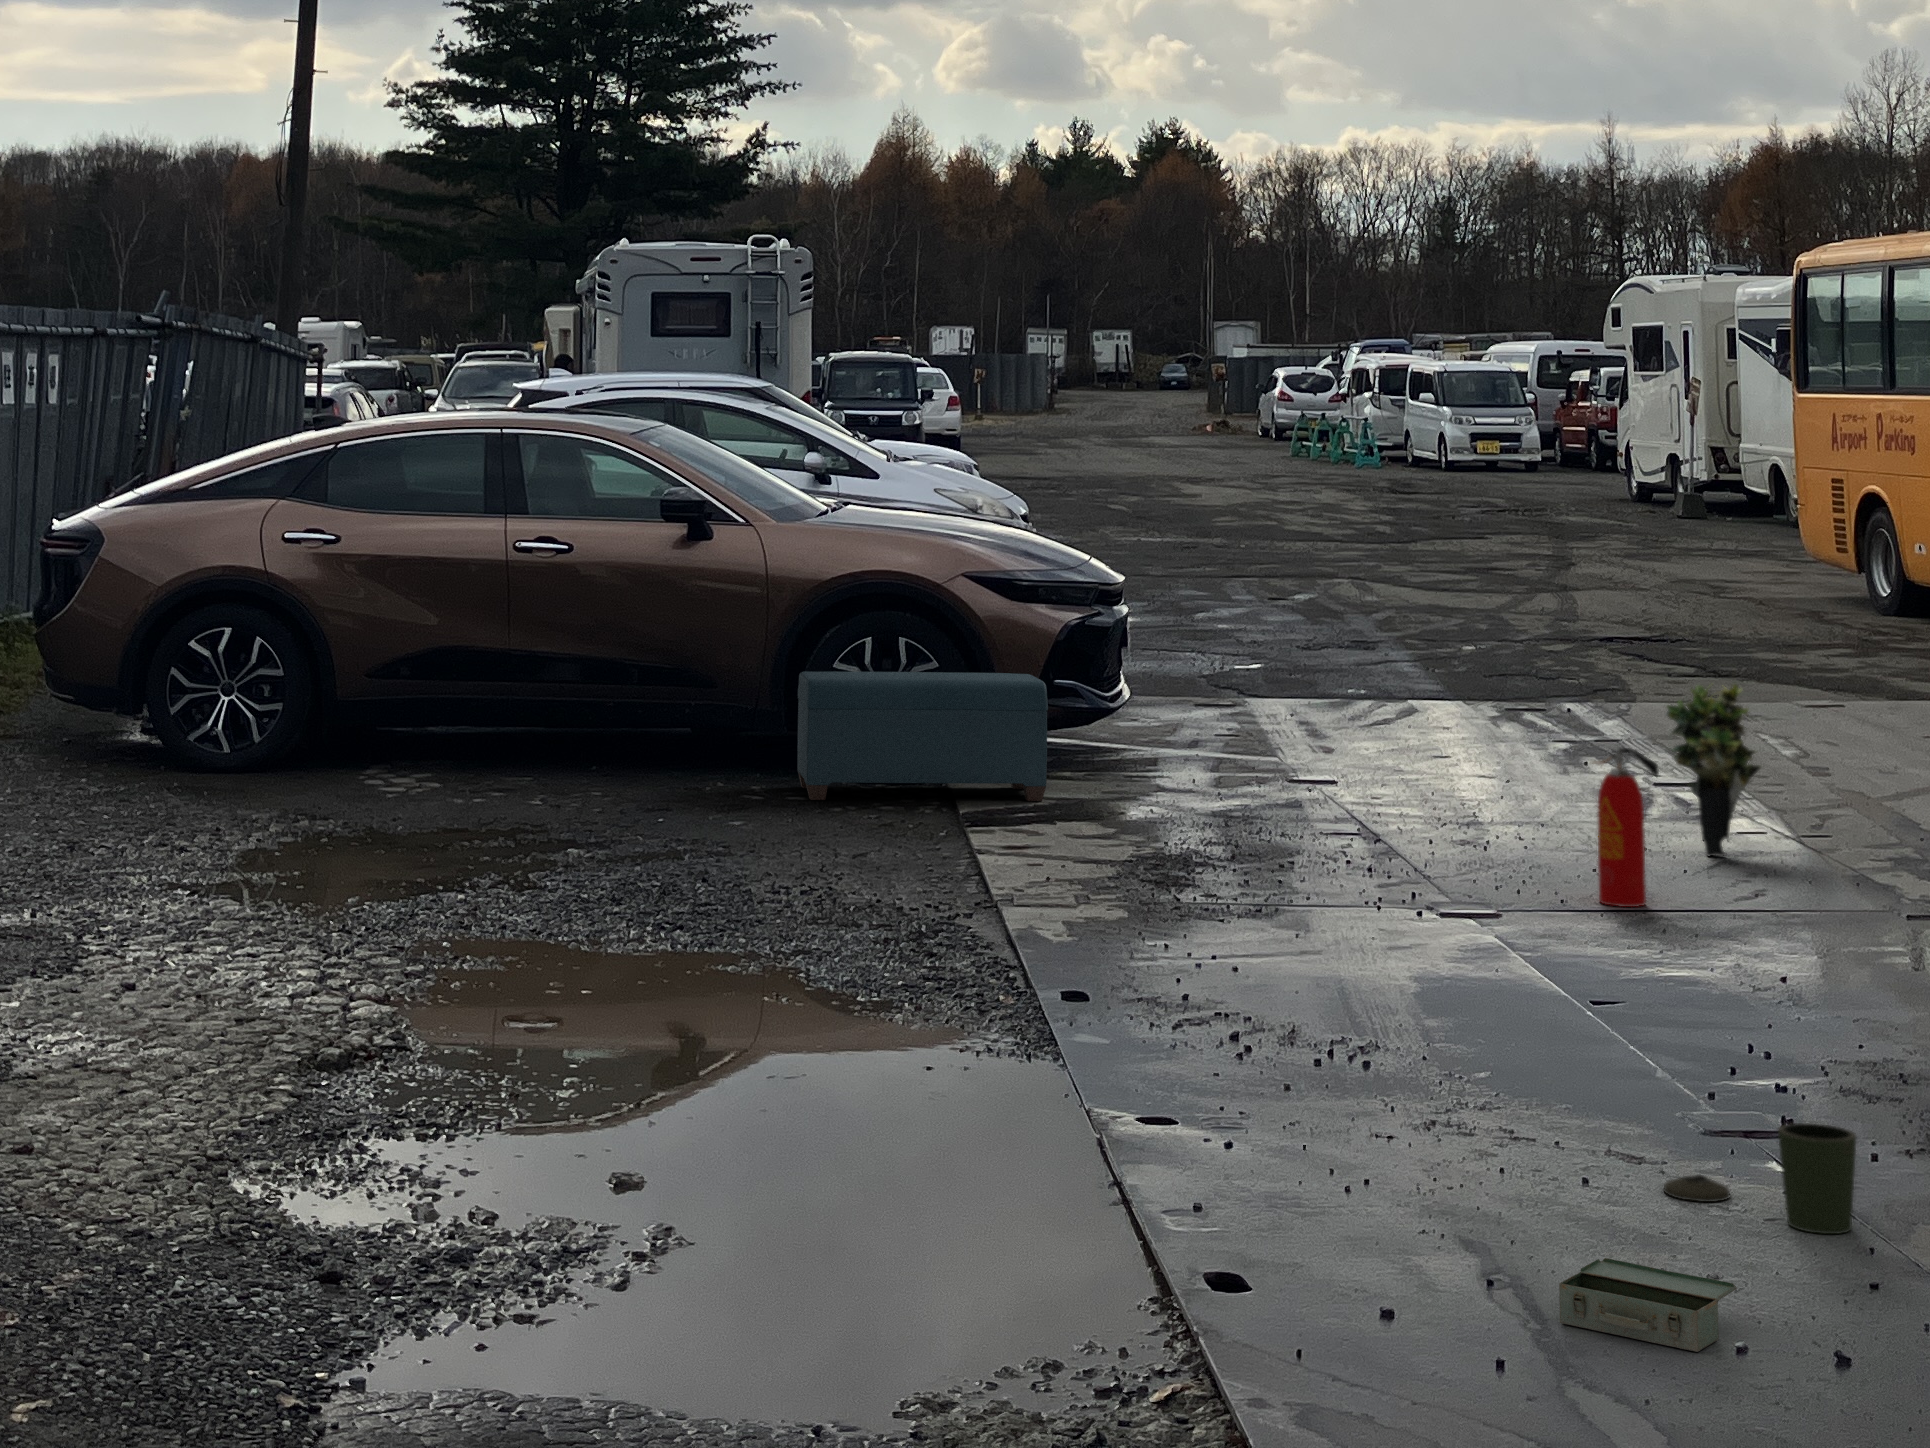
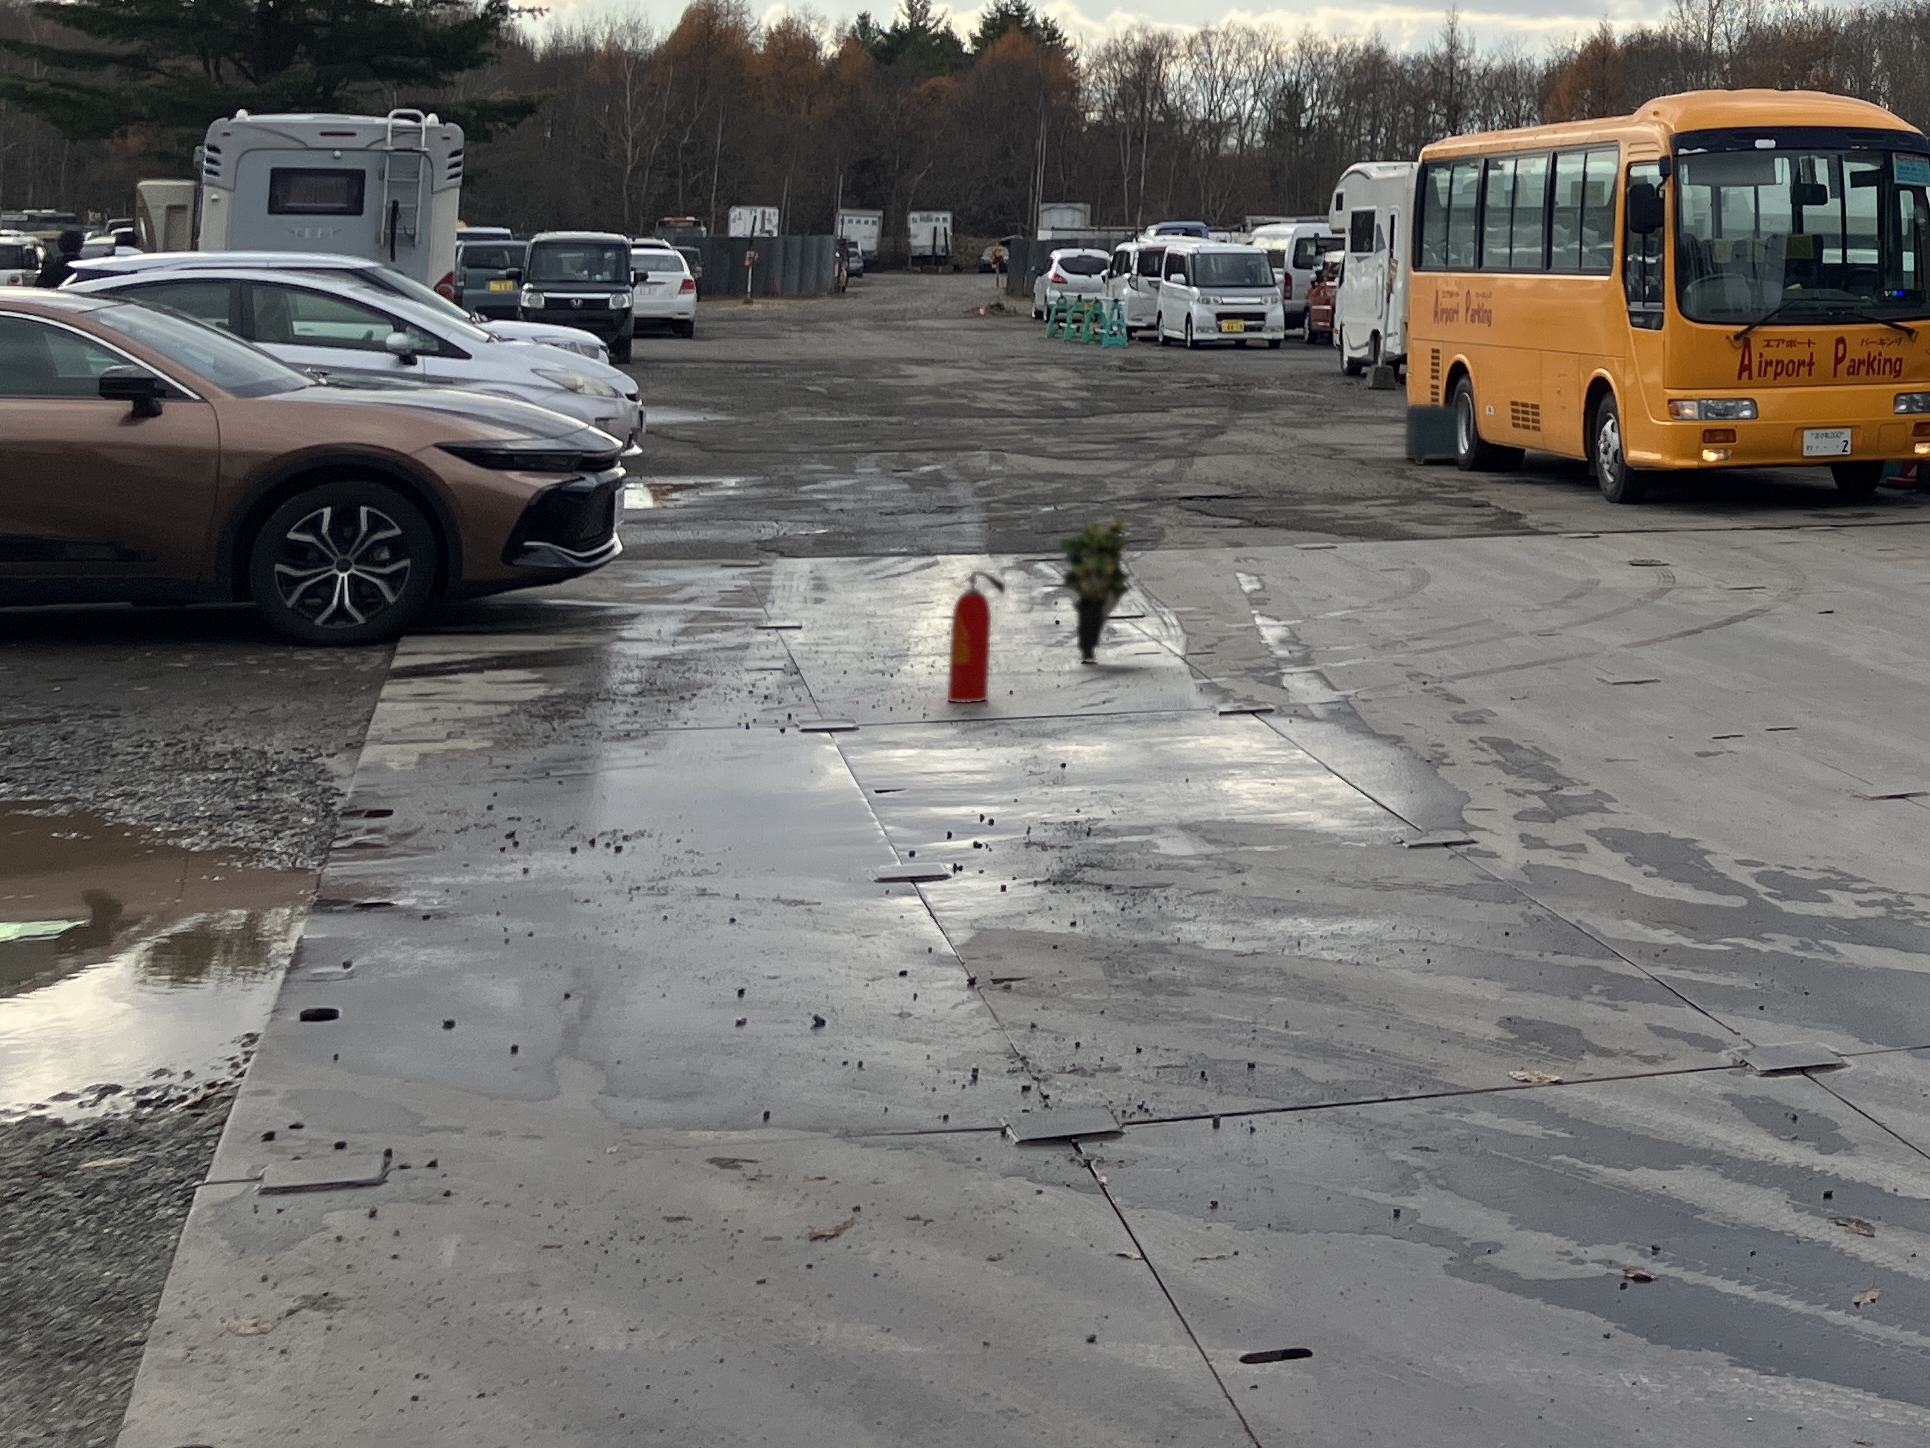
bench: present [797,672,1048,801] -> present [1405,404,1466,465]
trash can: present [1664,1123,1857,1234] -> none [790,824,927,902]
toolbox: present [1559,1258,1737,1352] -> none [619,923,762,976]

